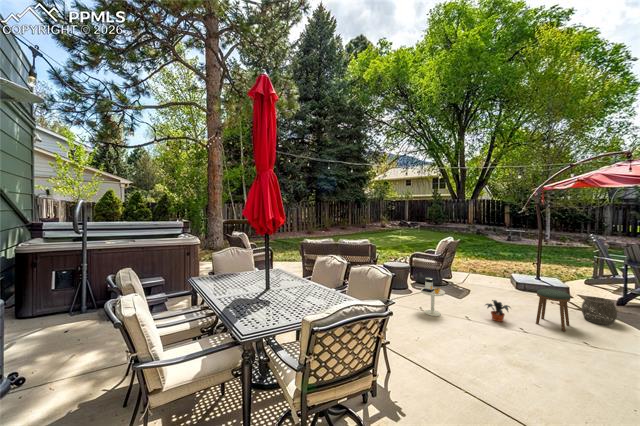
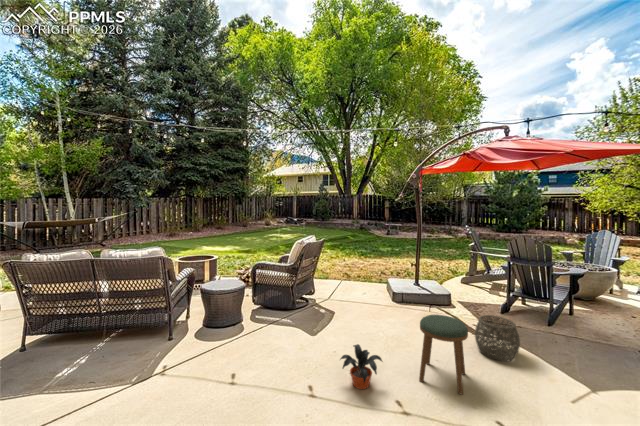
side table: present [421,278,445,316] -> none [223,317,270,400]

